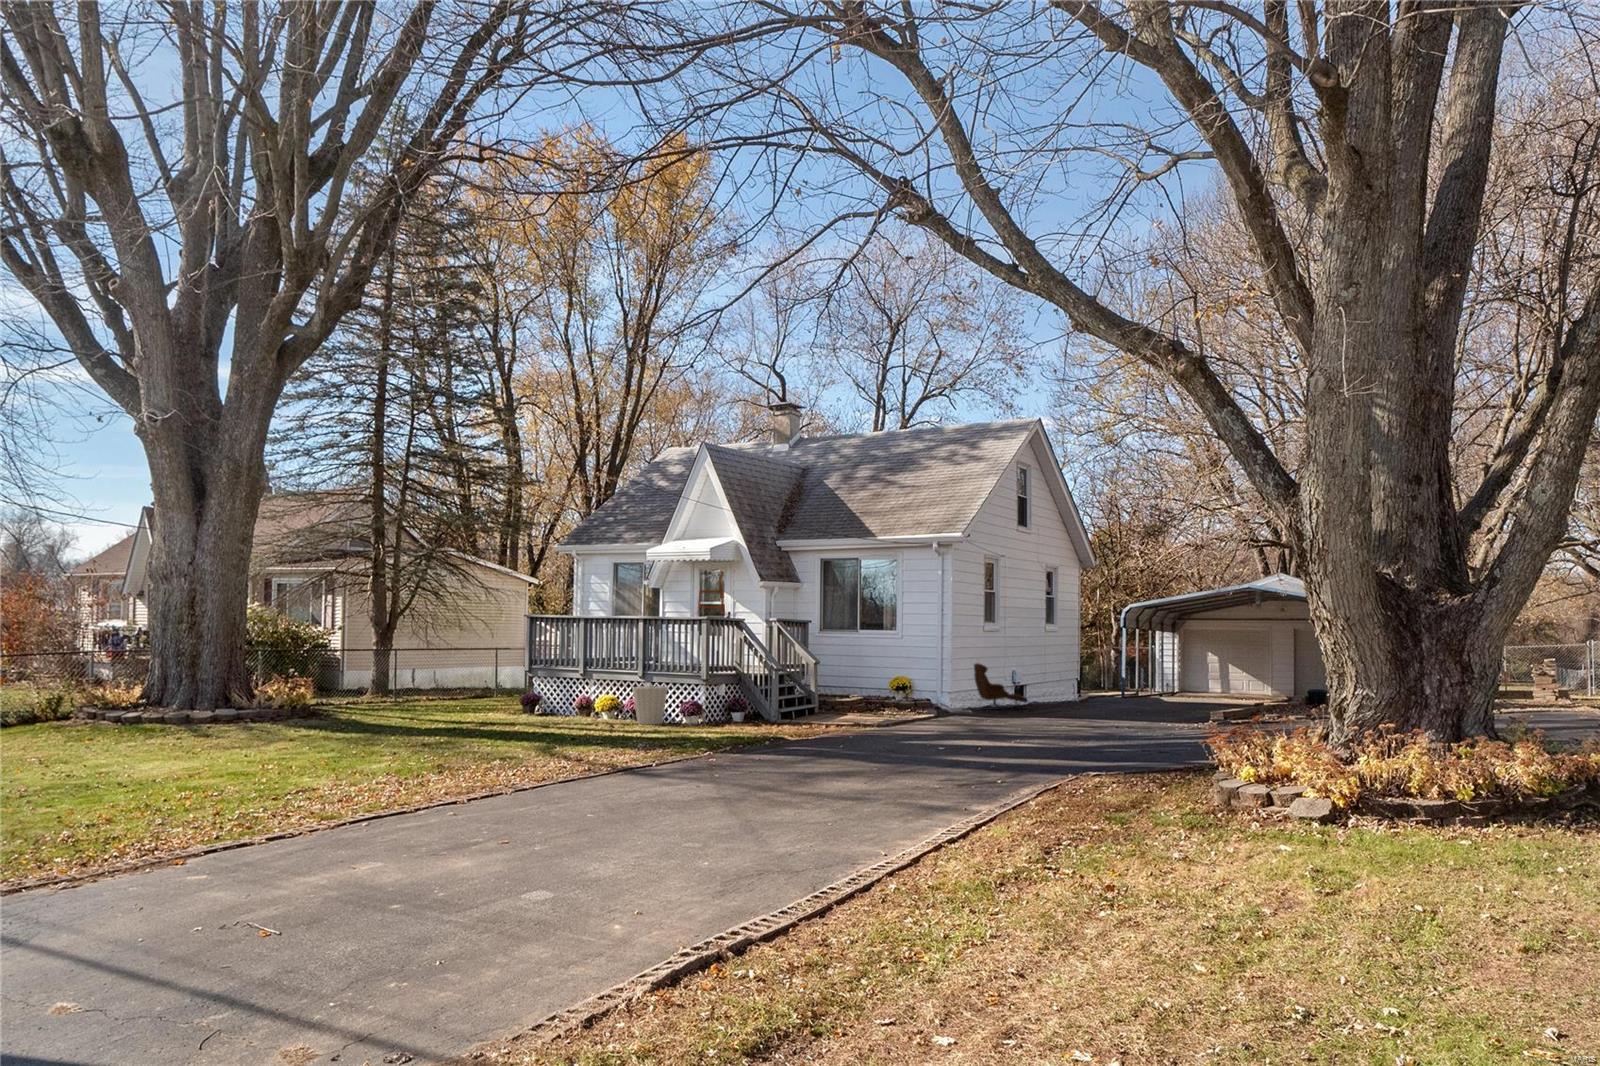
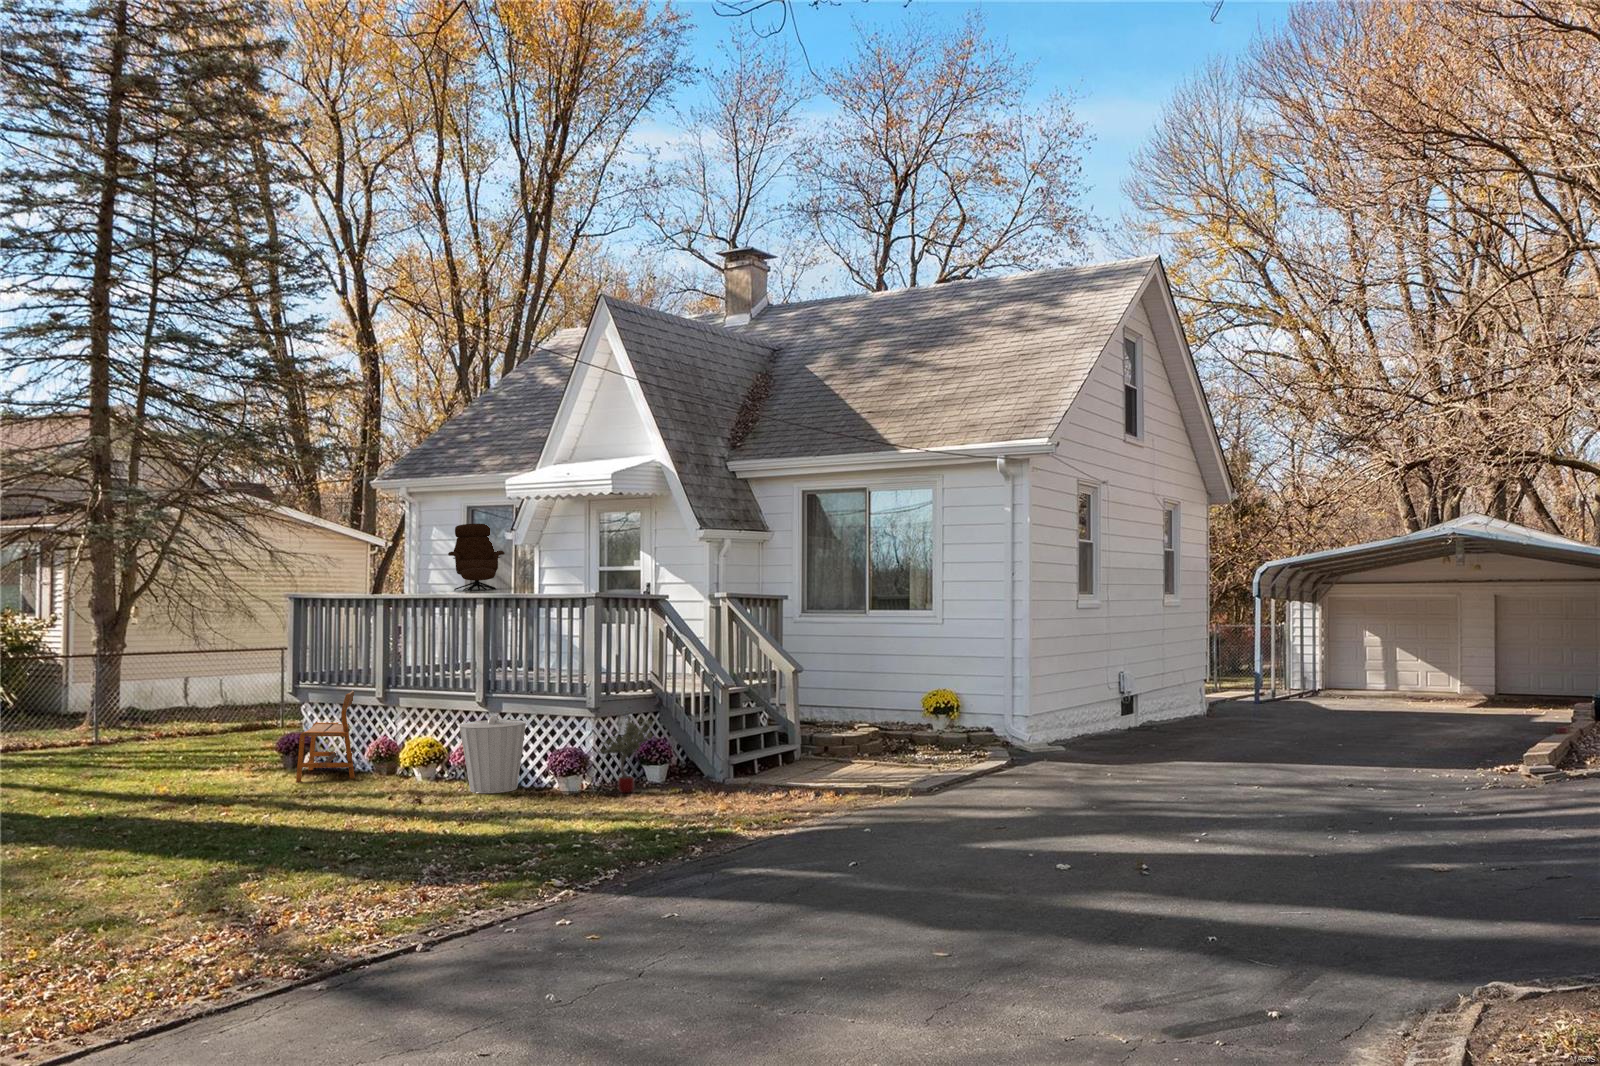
bench: present [697,572,725,615] -> present [296,691,355,782]
lounge chair: present [974,663,1028,709] -> present [448,524,505,590]
potted tree: none [708,681,737,725] -> present [599,712,652,793]

